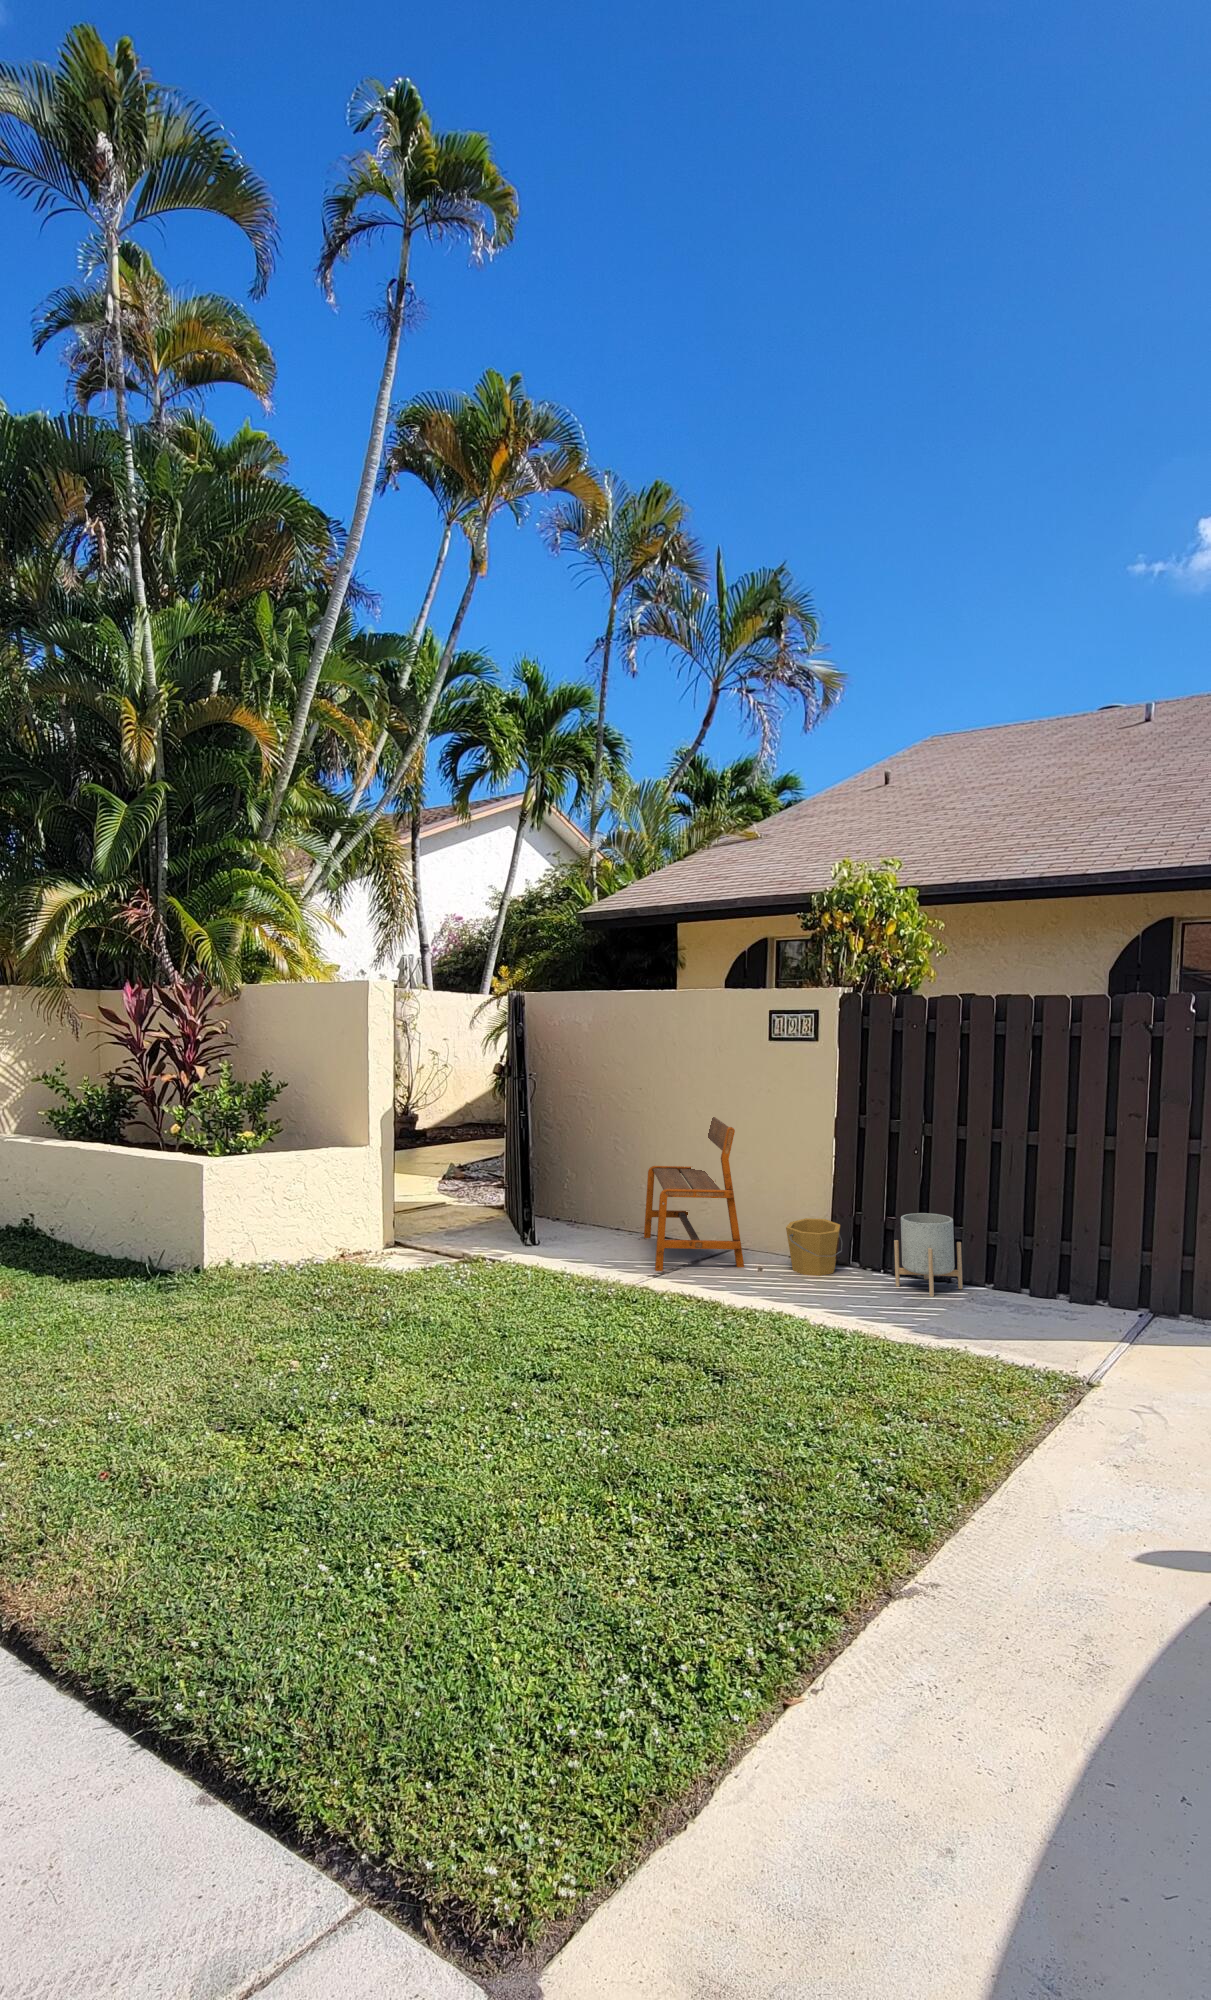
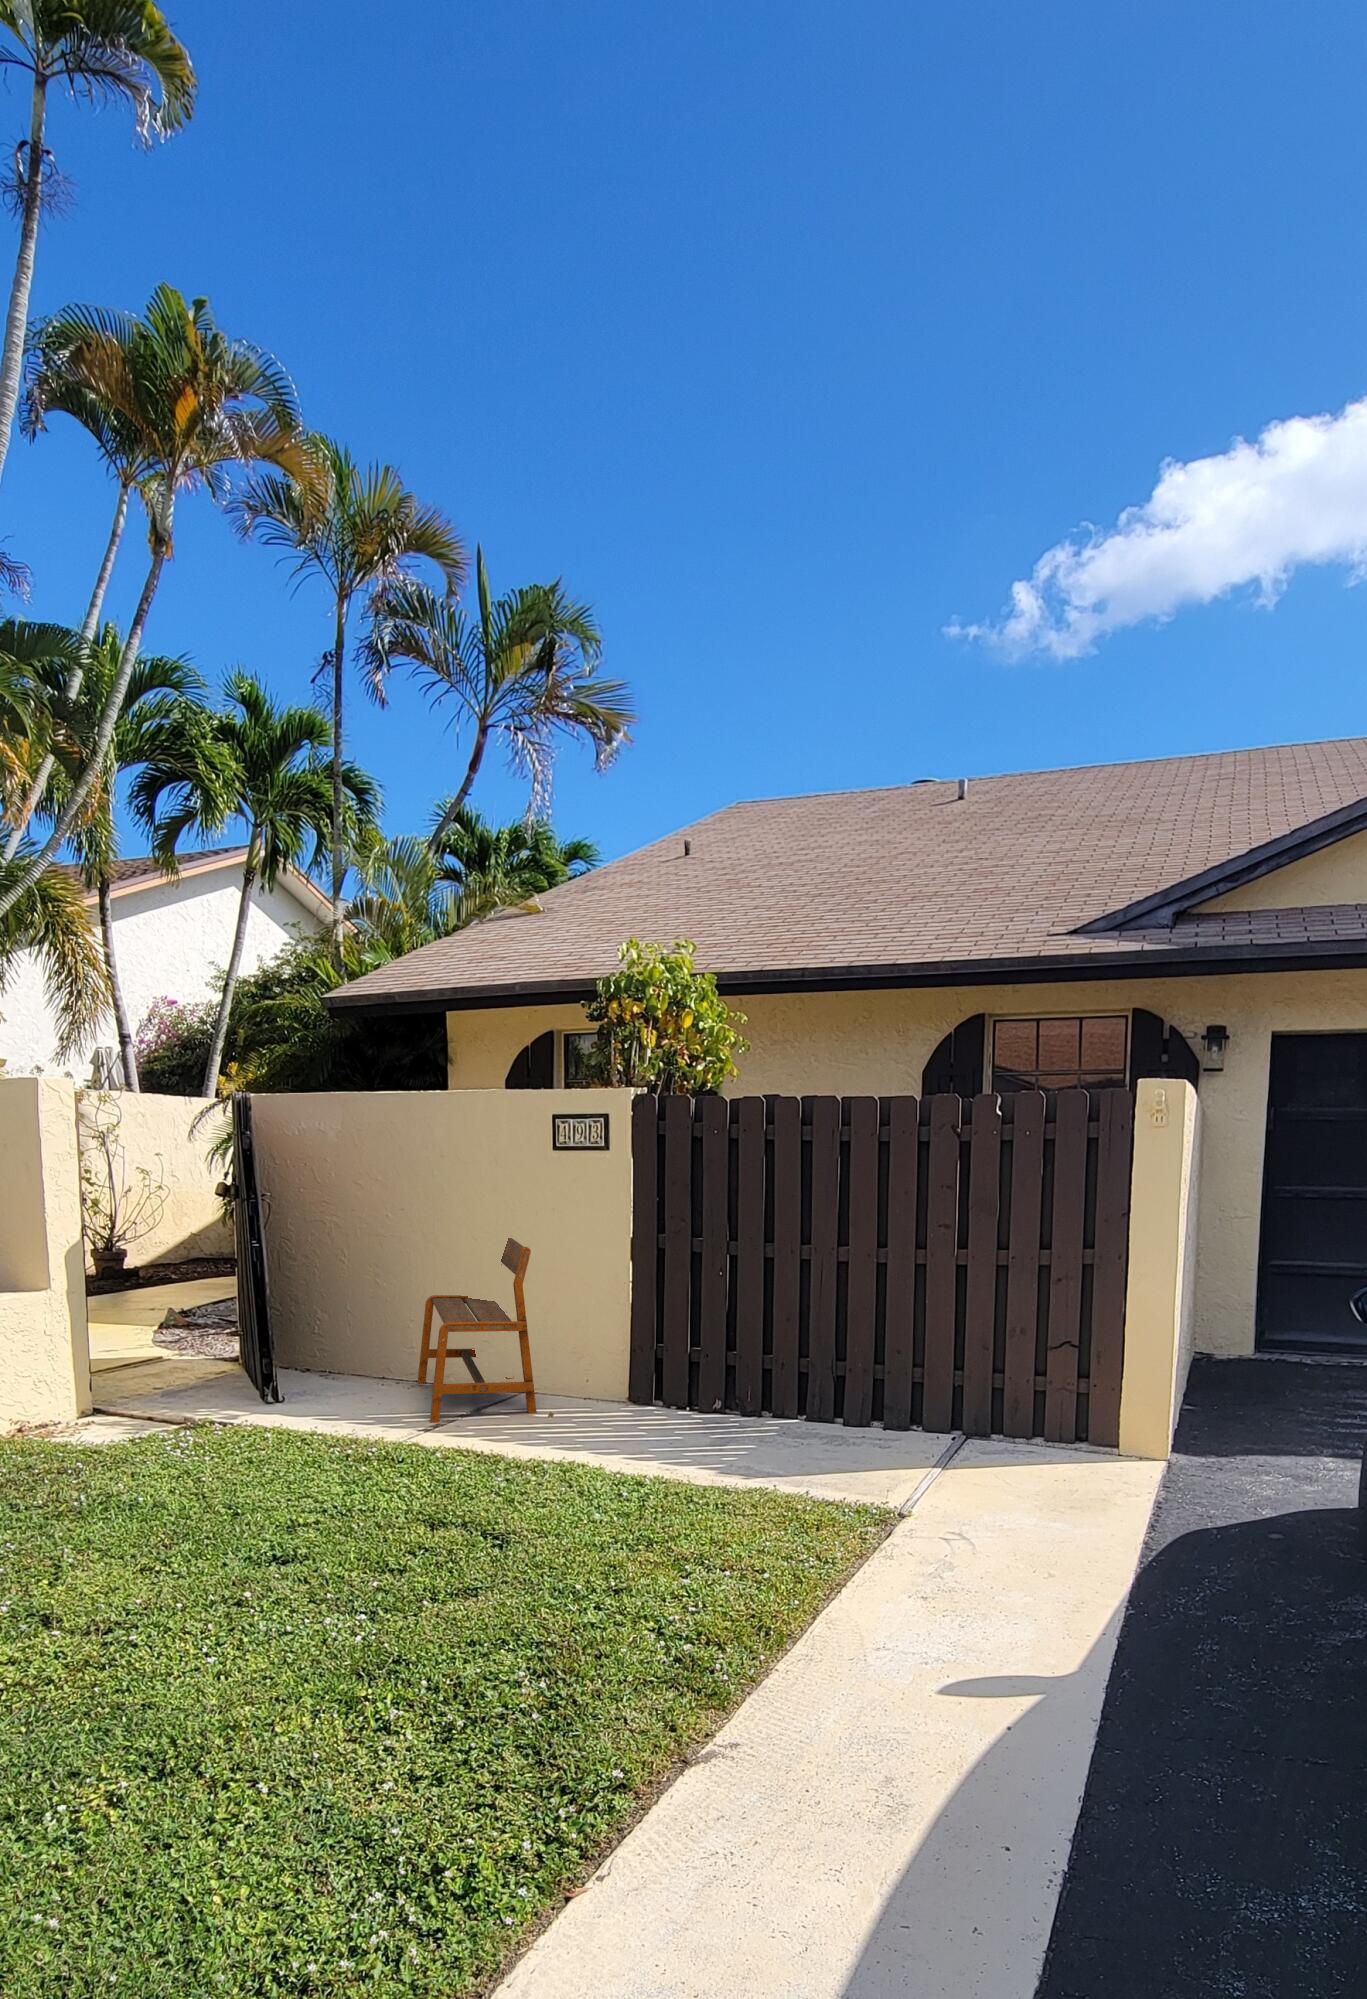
planter: present [894,1213,963,1297] -> none [705,1341,776,1435]
bucket: present [786,1218,843,1276] -> none [586,1352,649,1418]

